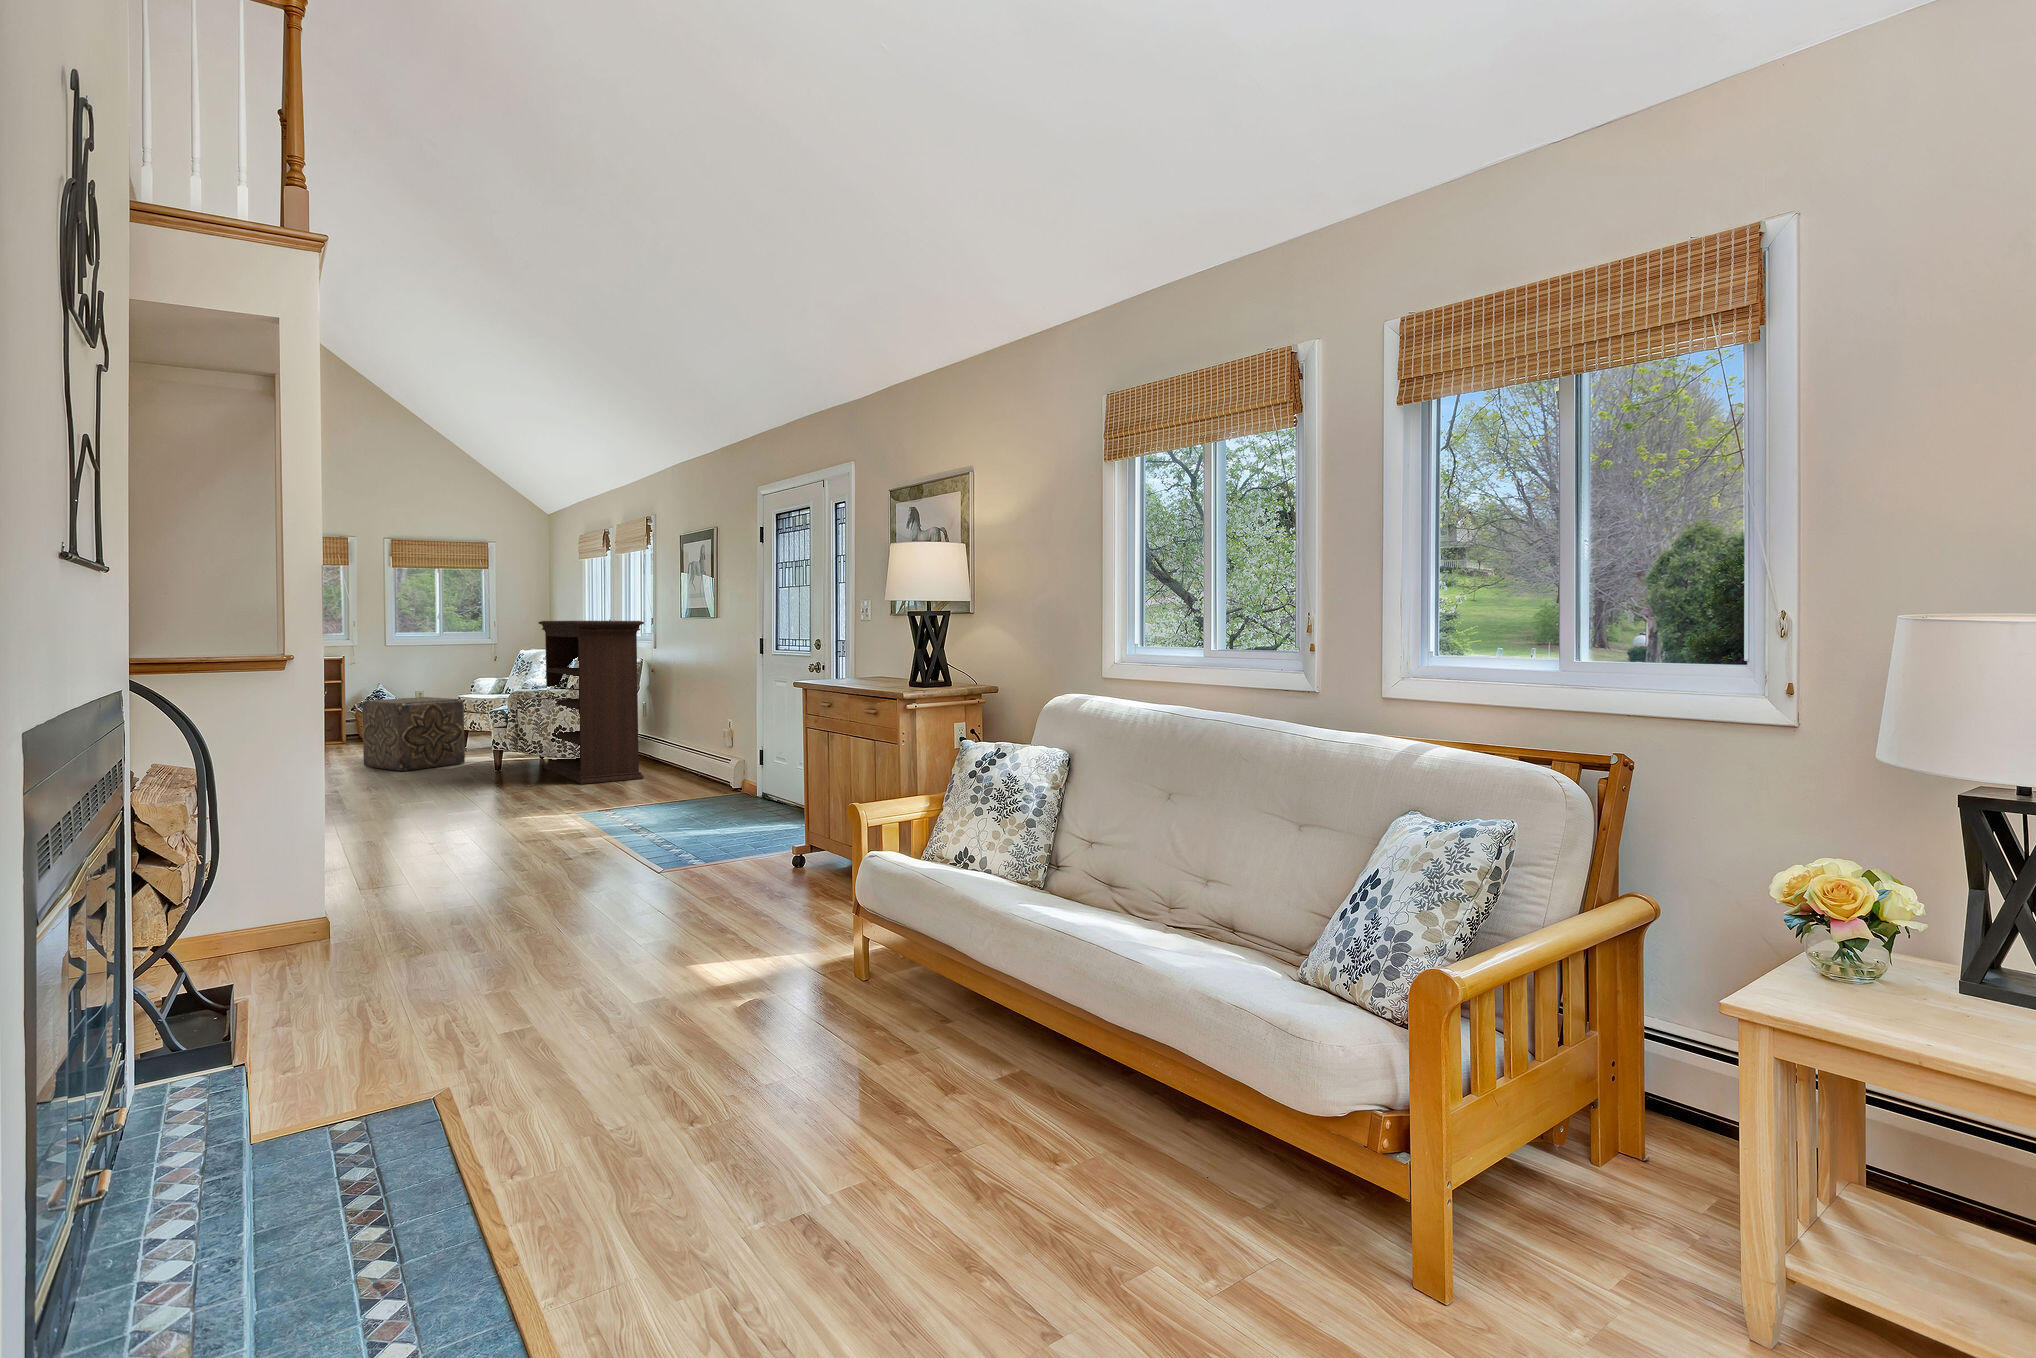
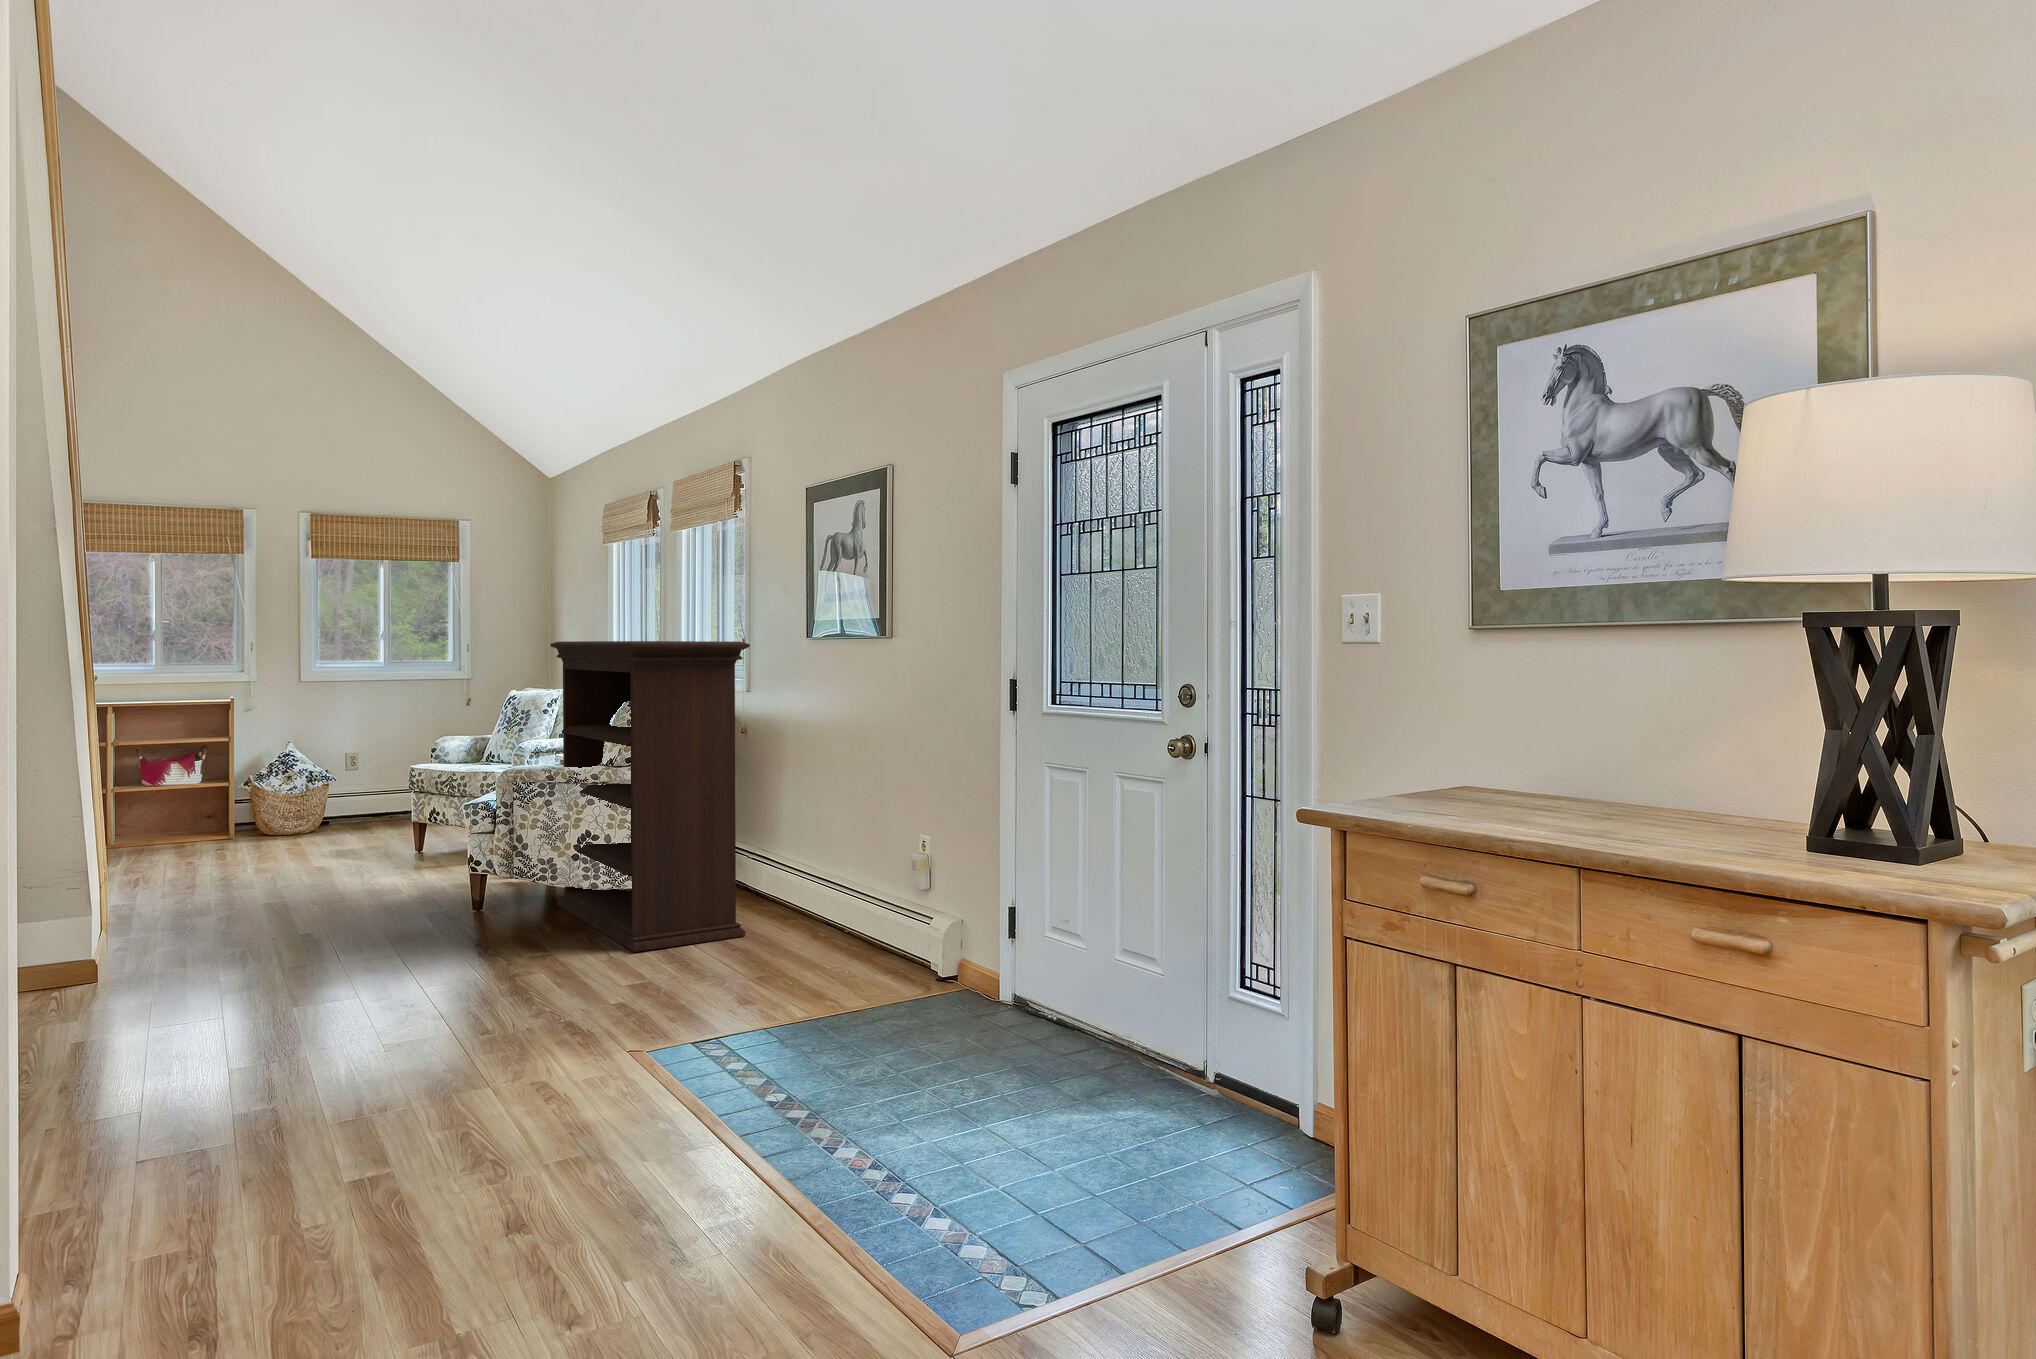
ottoman: present [362,697,465,771] -> none [242,773,419,911]

